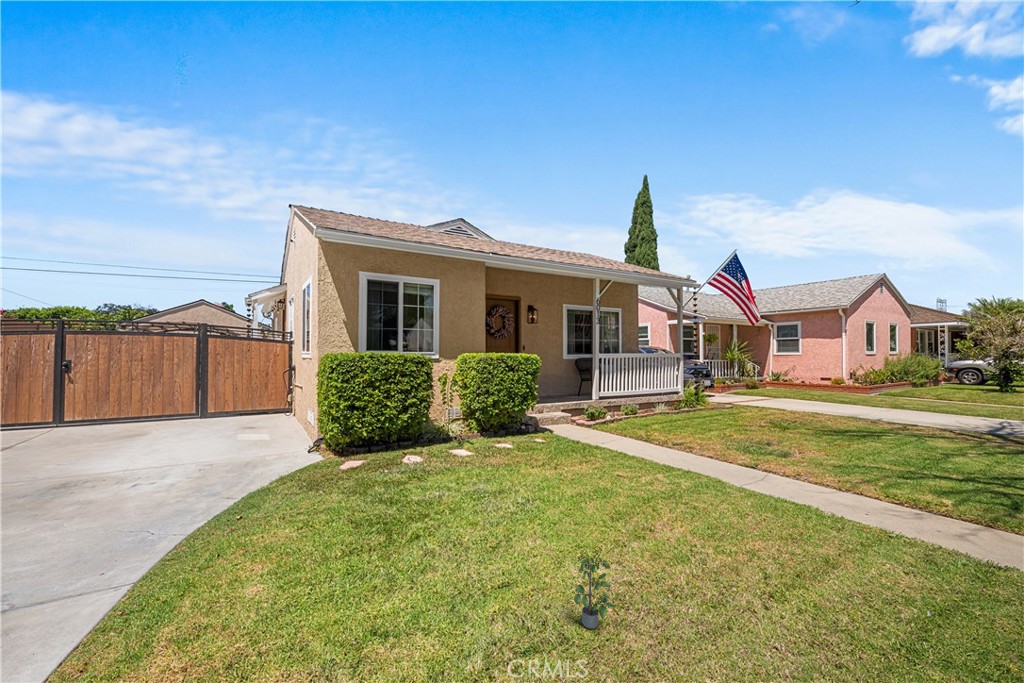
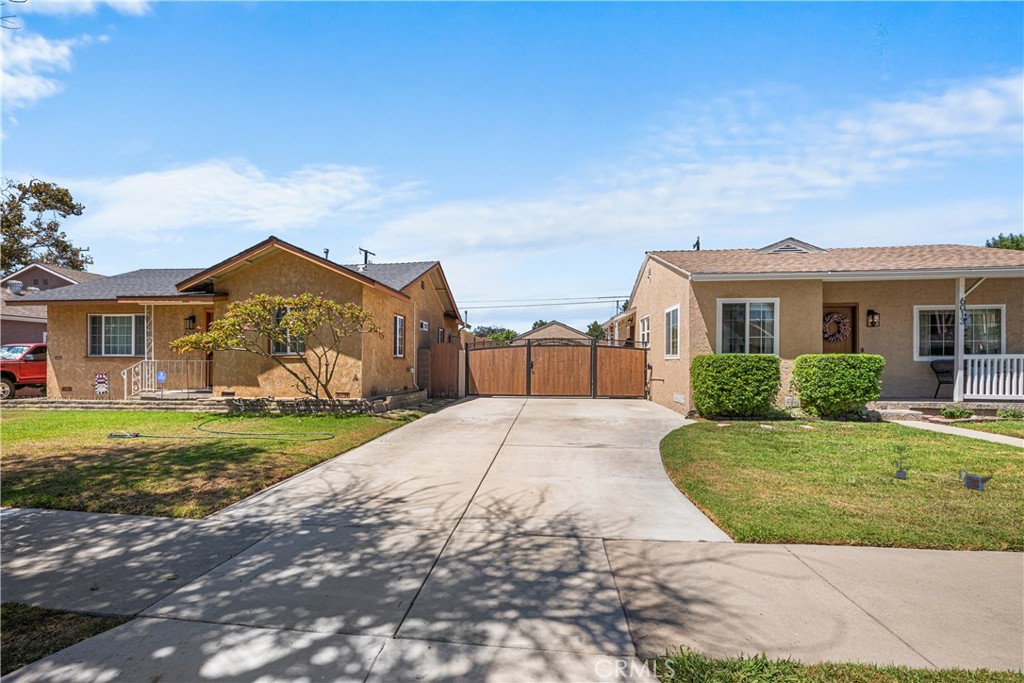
watering can: none [674,594,734,642] -> present [959,470,993,490]

